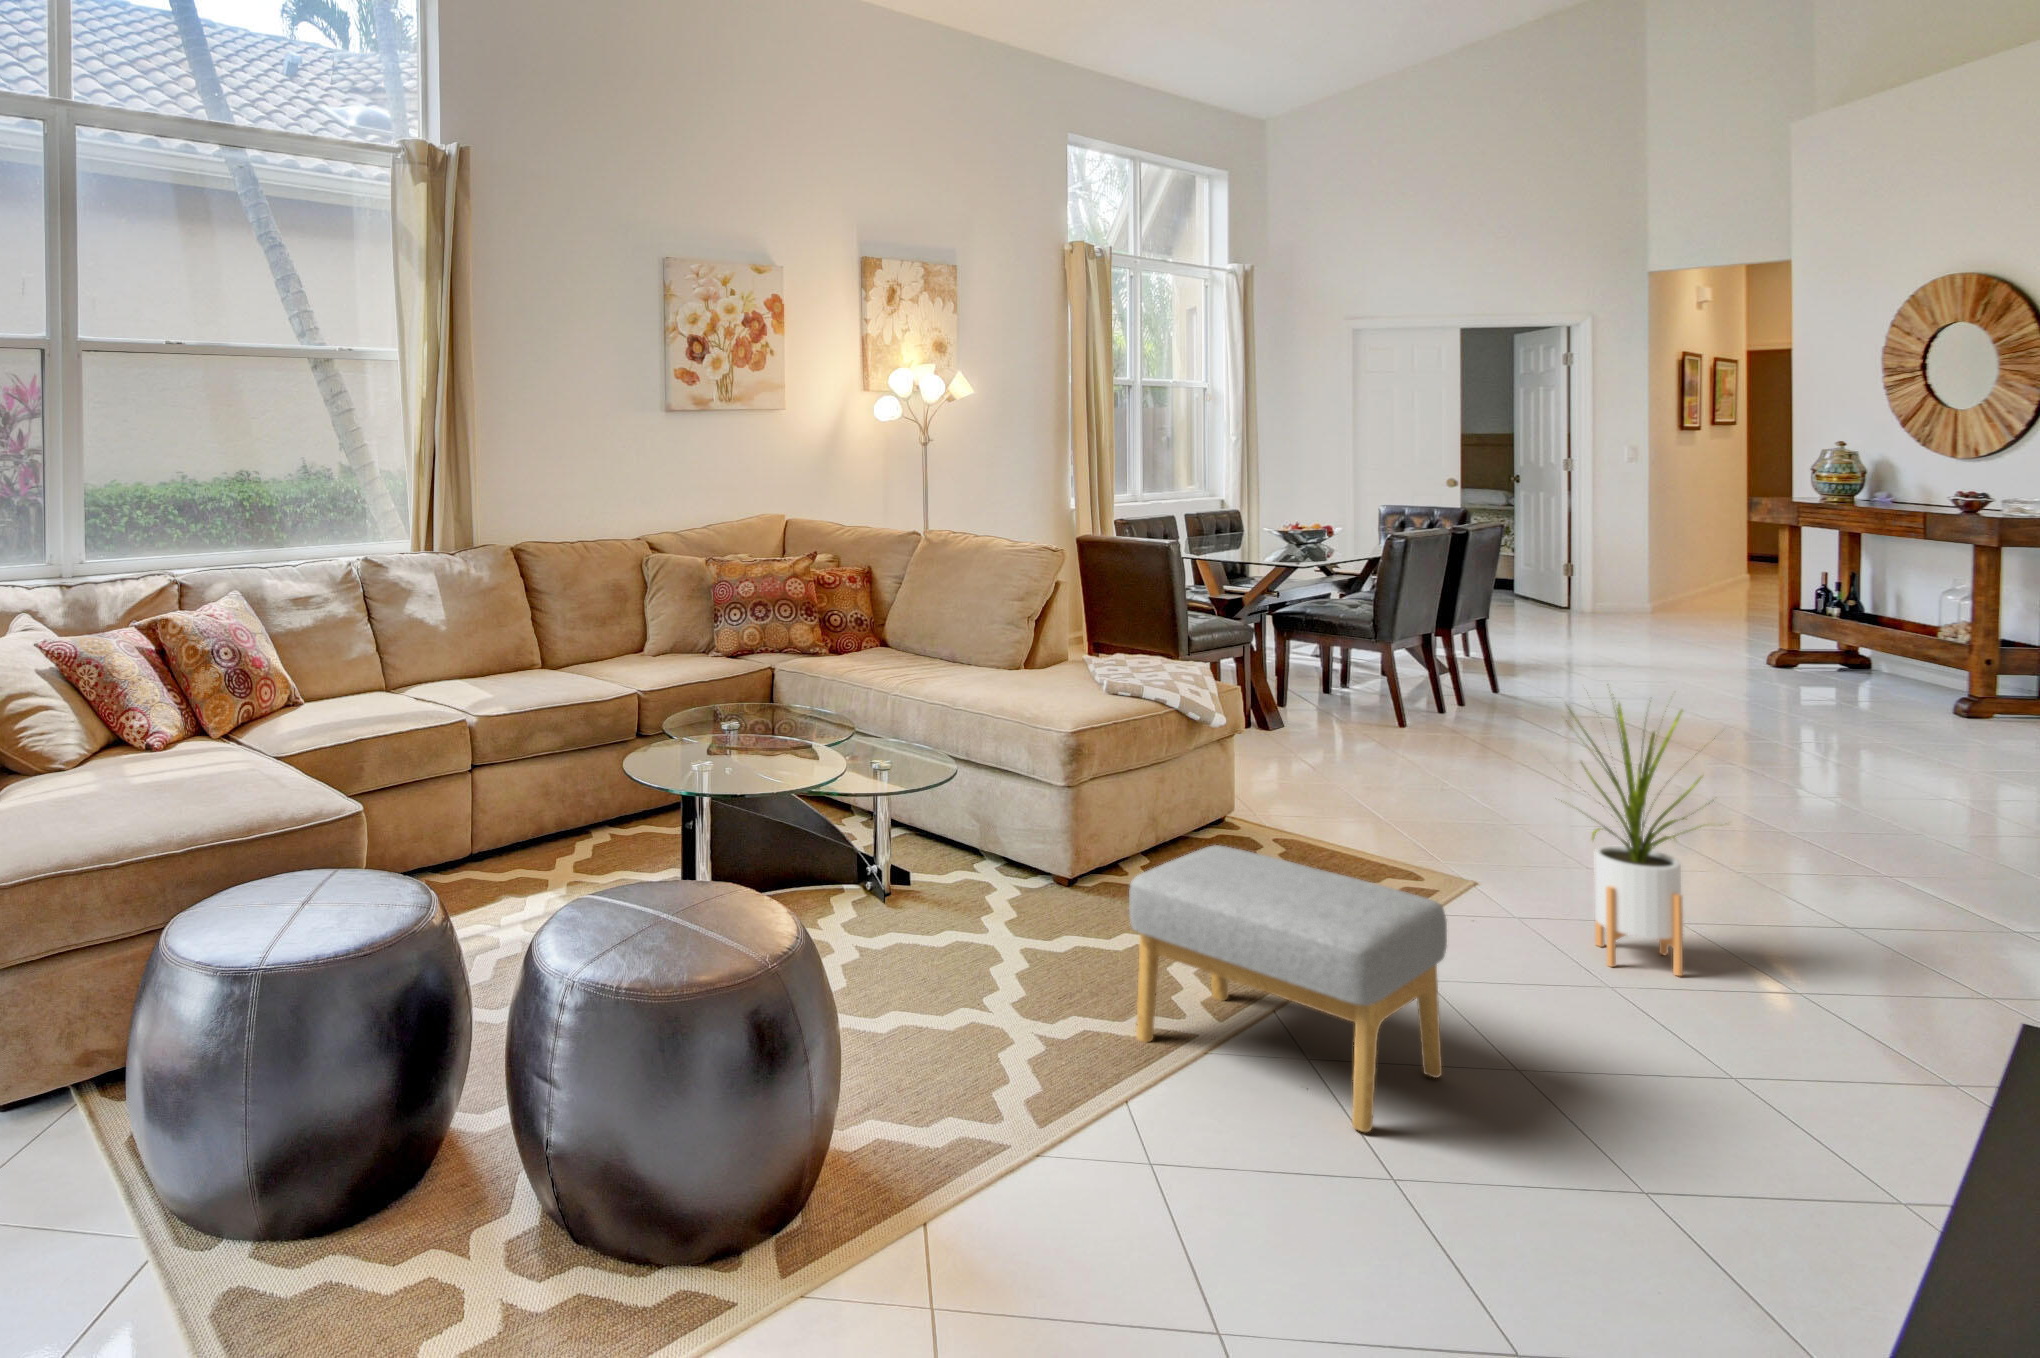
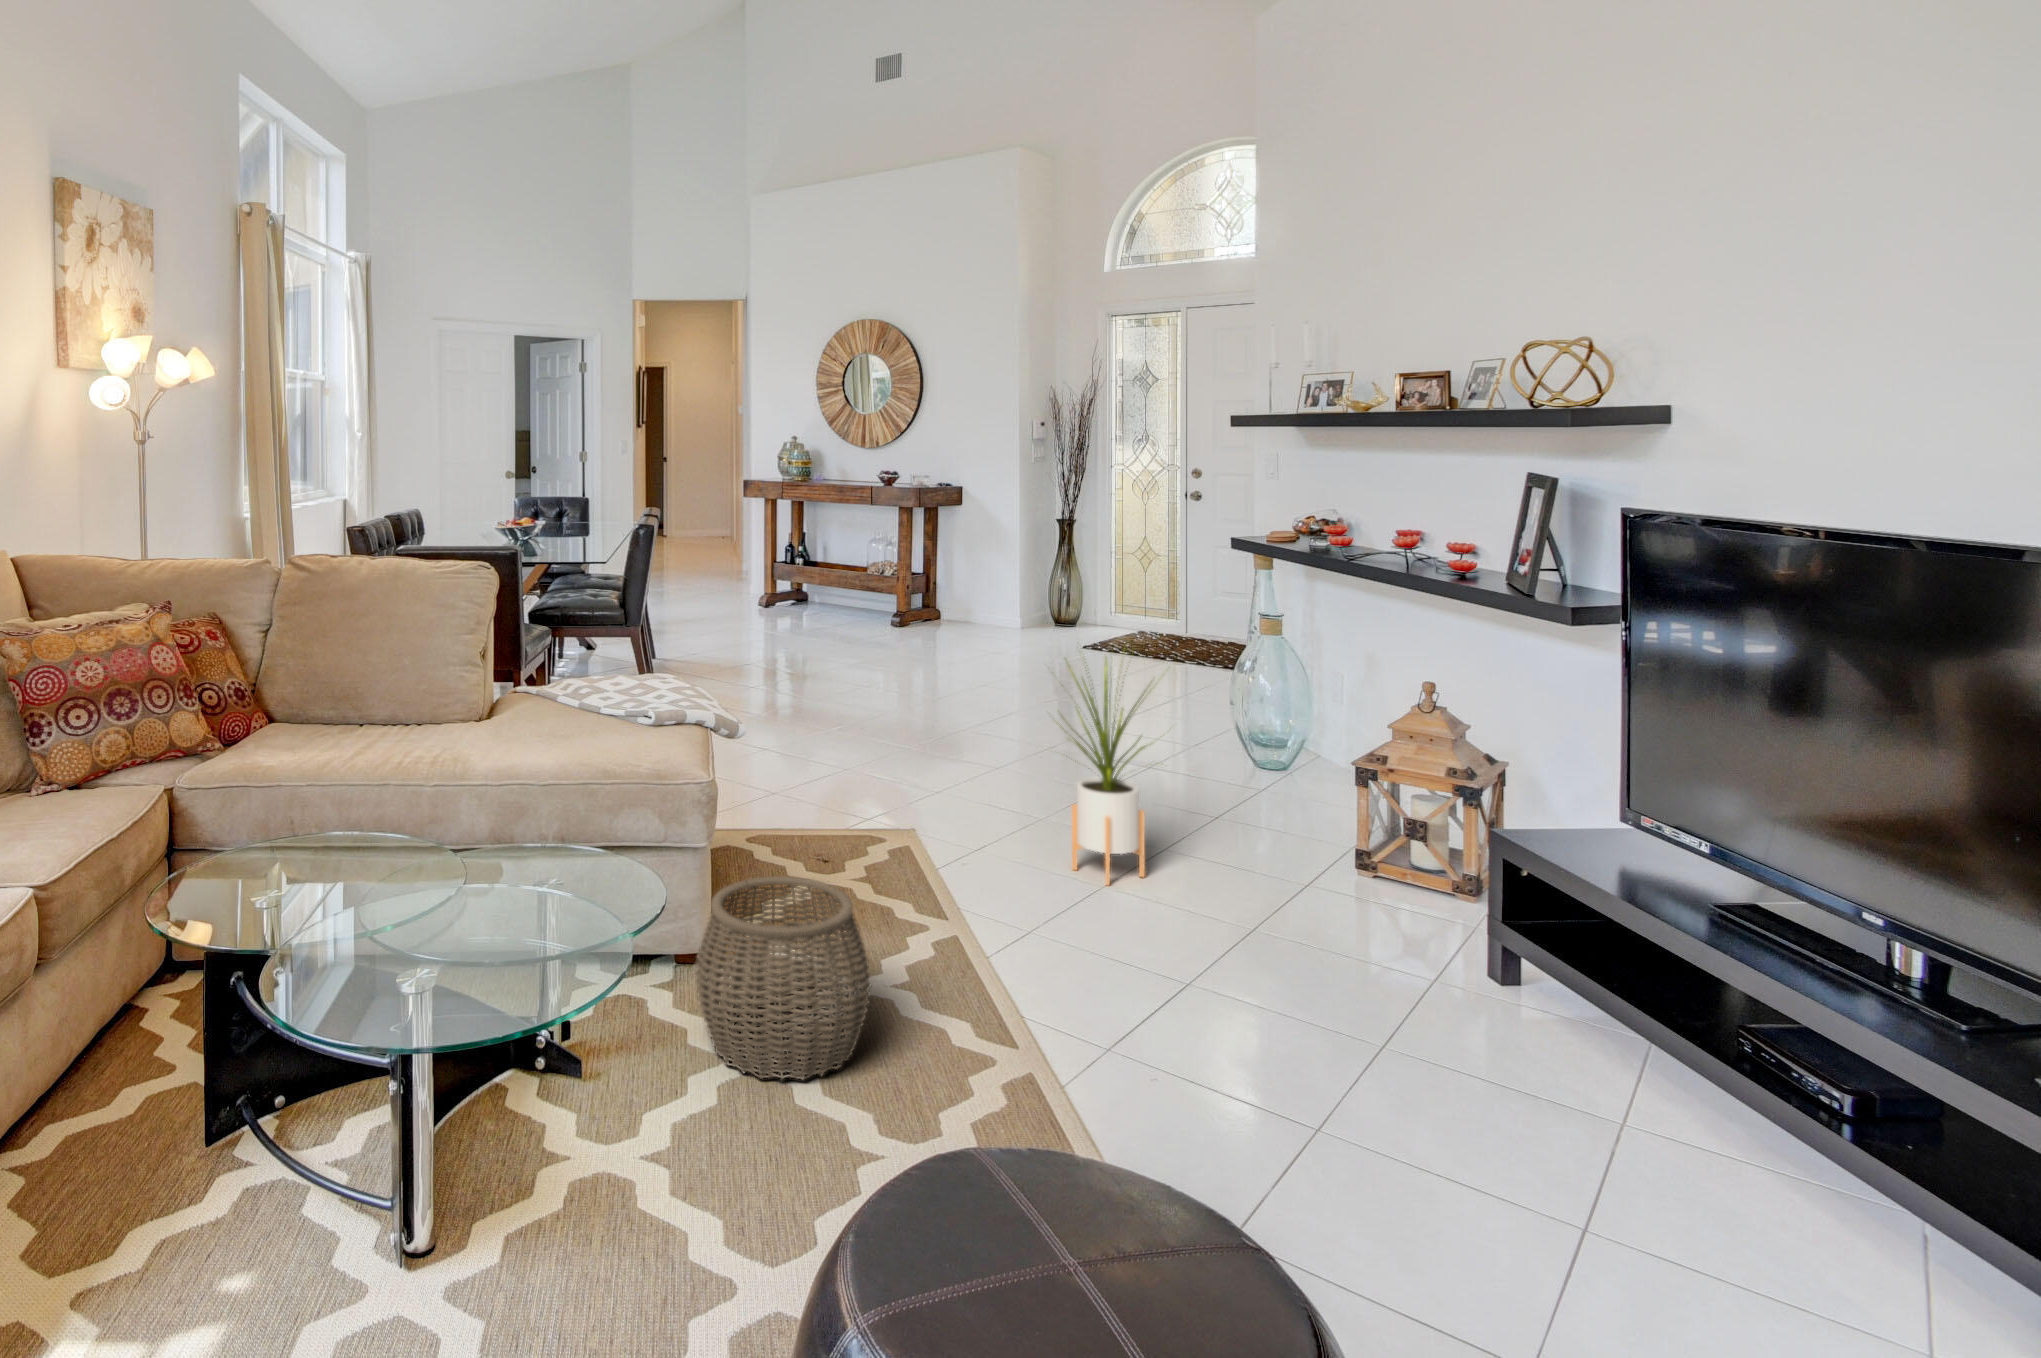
woven basket: none [969,800,1114,955] -> present [696,876,871,1080]
footstool: present [1129,846,1447,1132] -> none [994,873,1312,1131]

